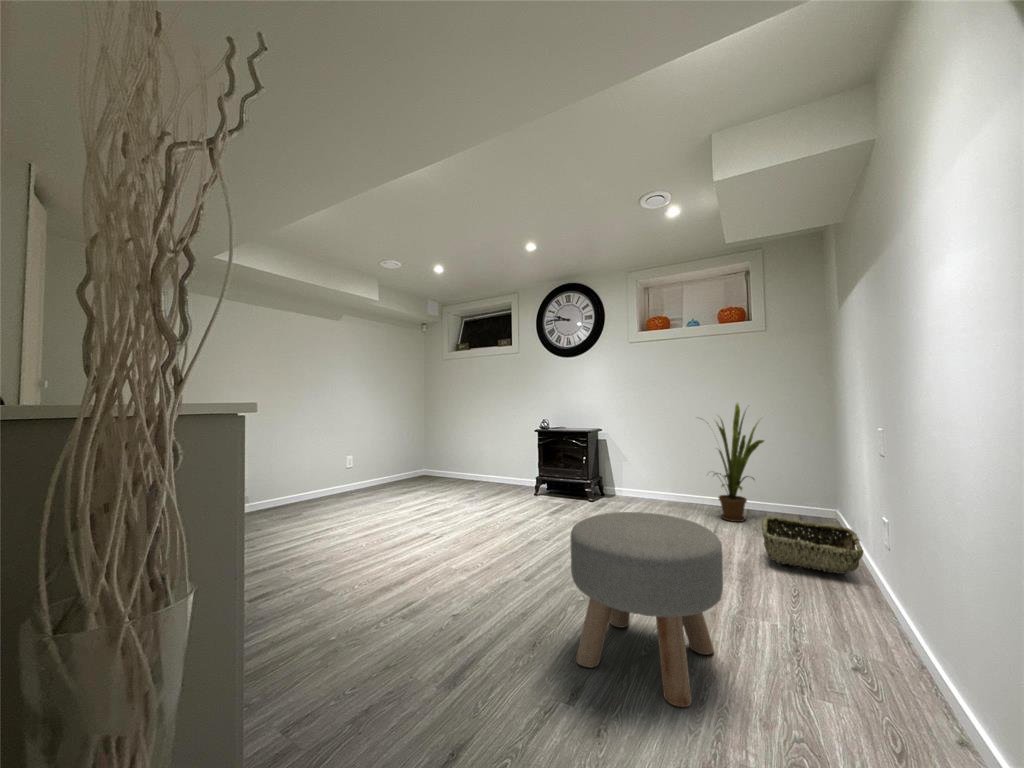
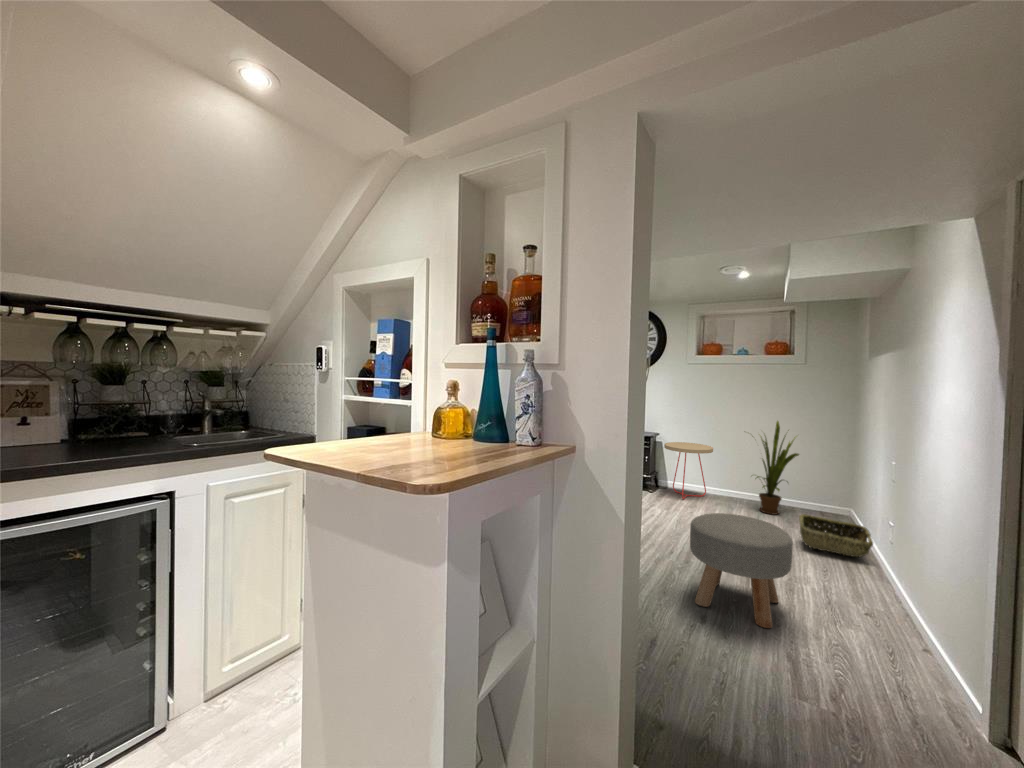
side table: none [604,438,663,508] -> present [664,442,713,499]

